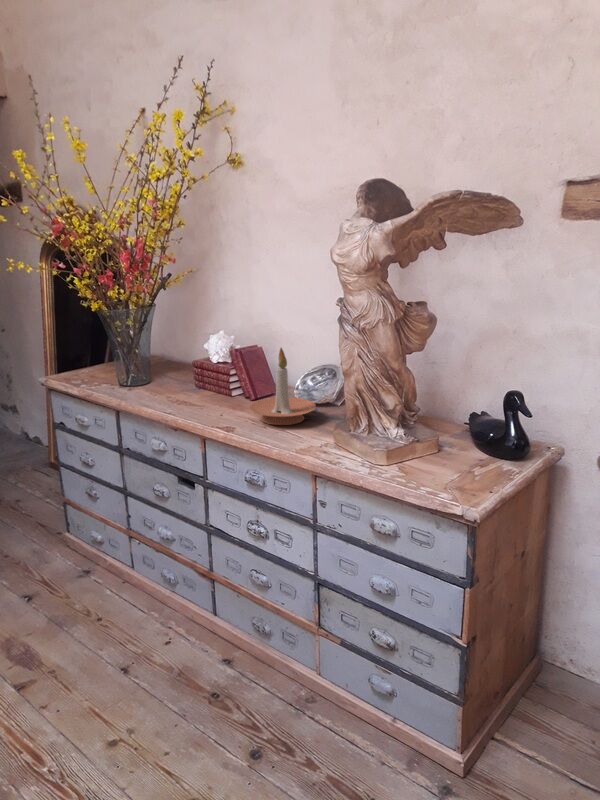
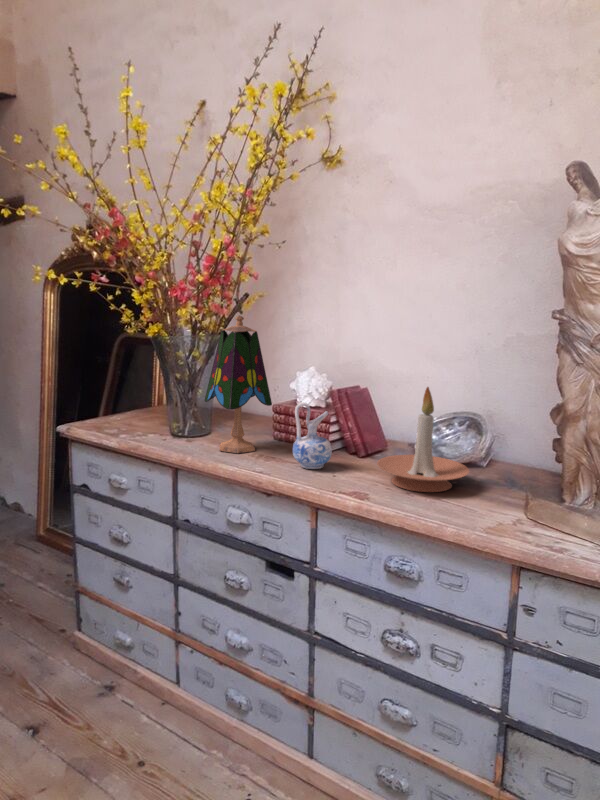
table lamp: none [138,293,187,398] -> present [205,315,272,453]
ceramic pitcher: none [193,360,225,409] -> present [293,402,332,469]

